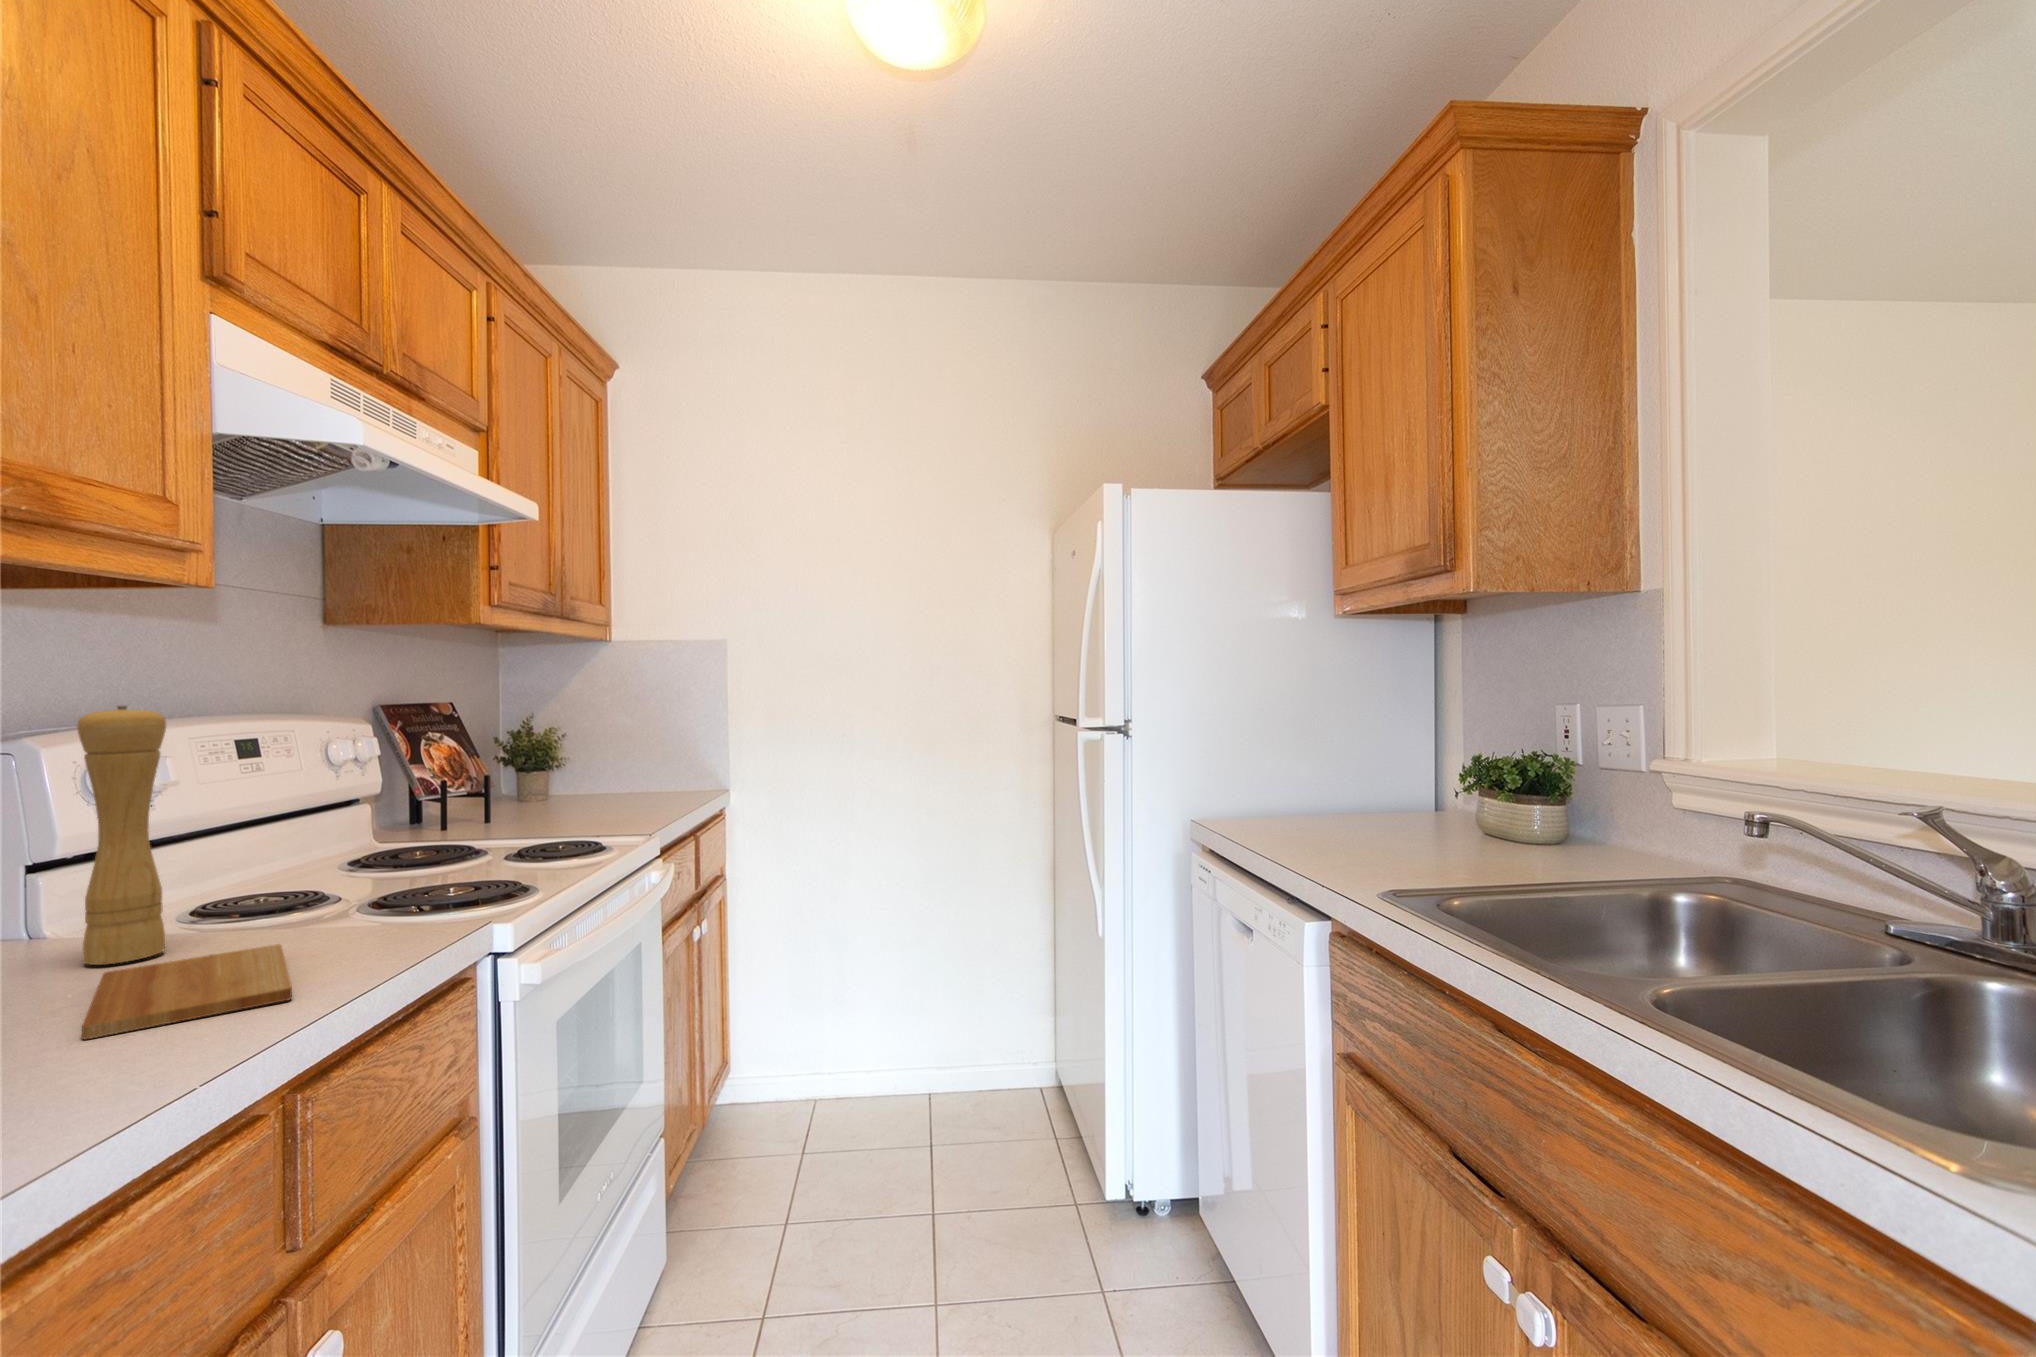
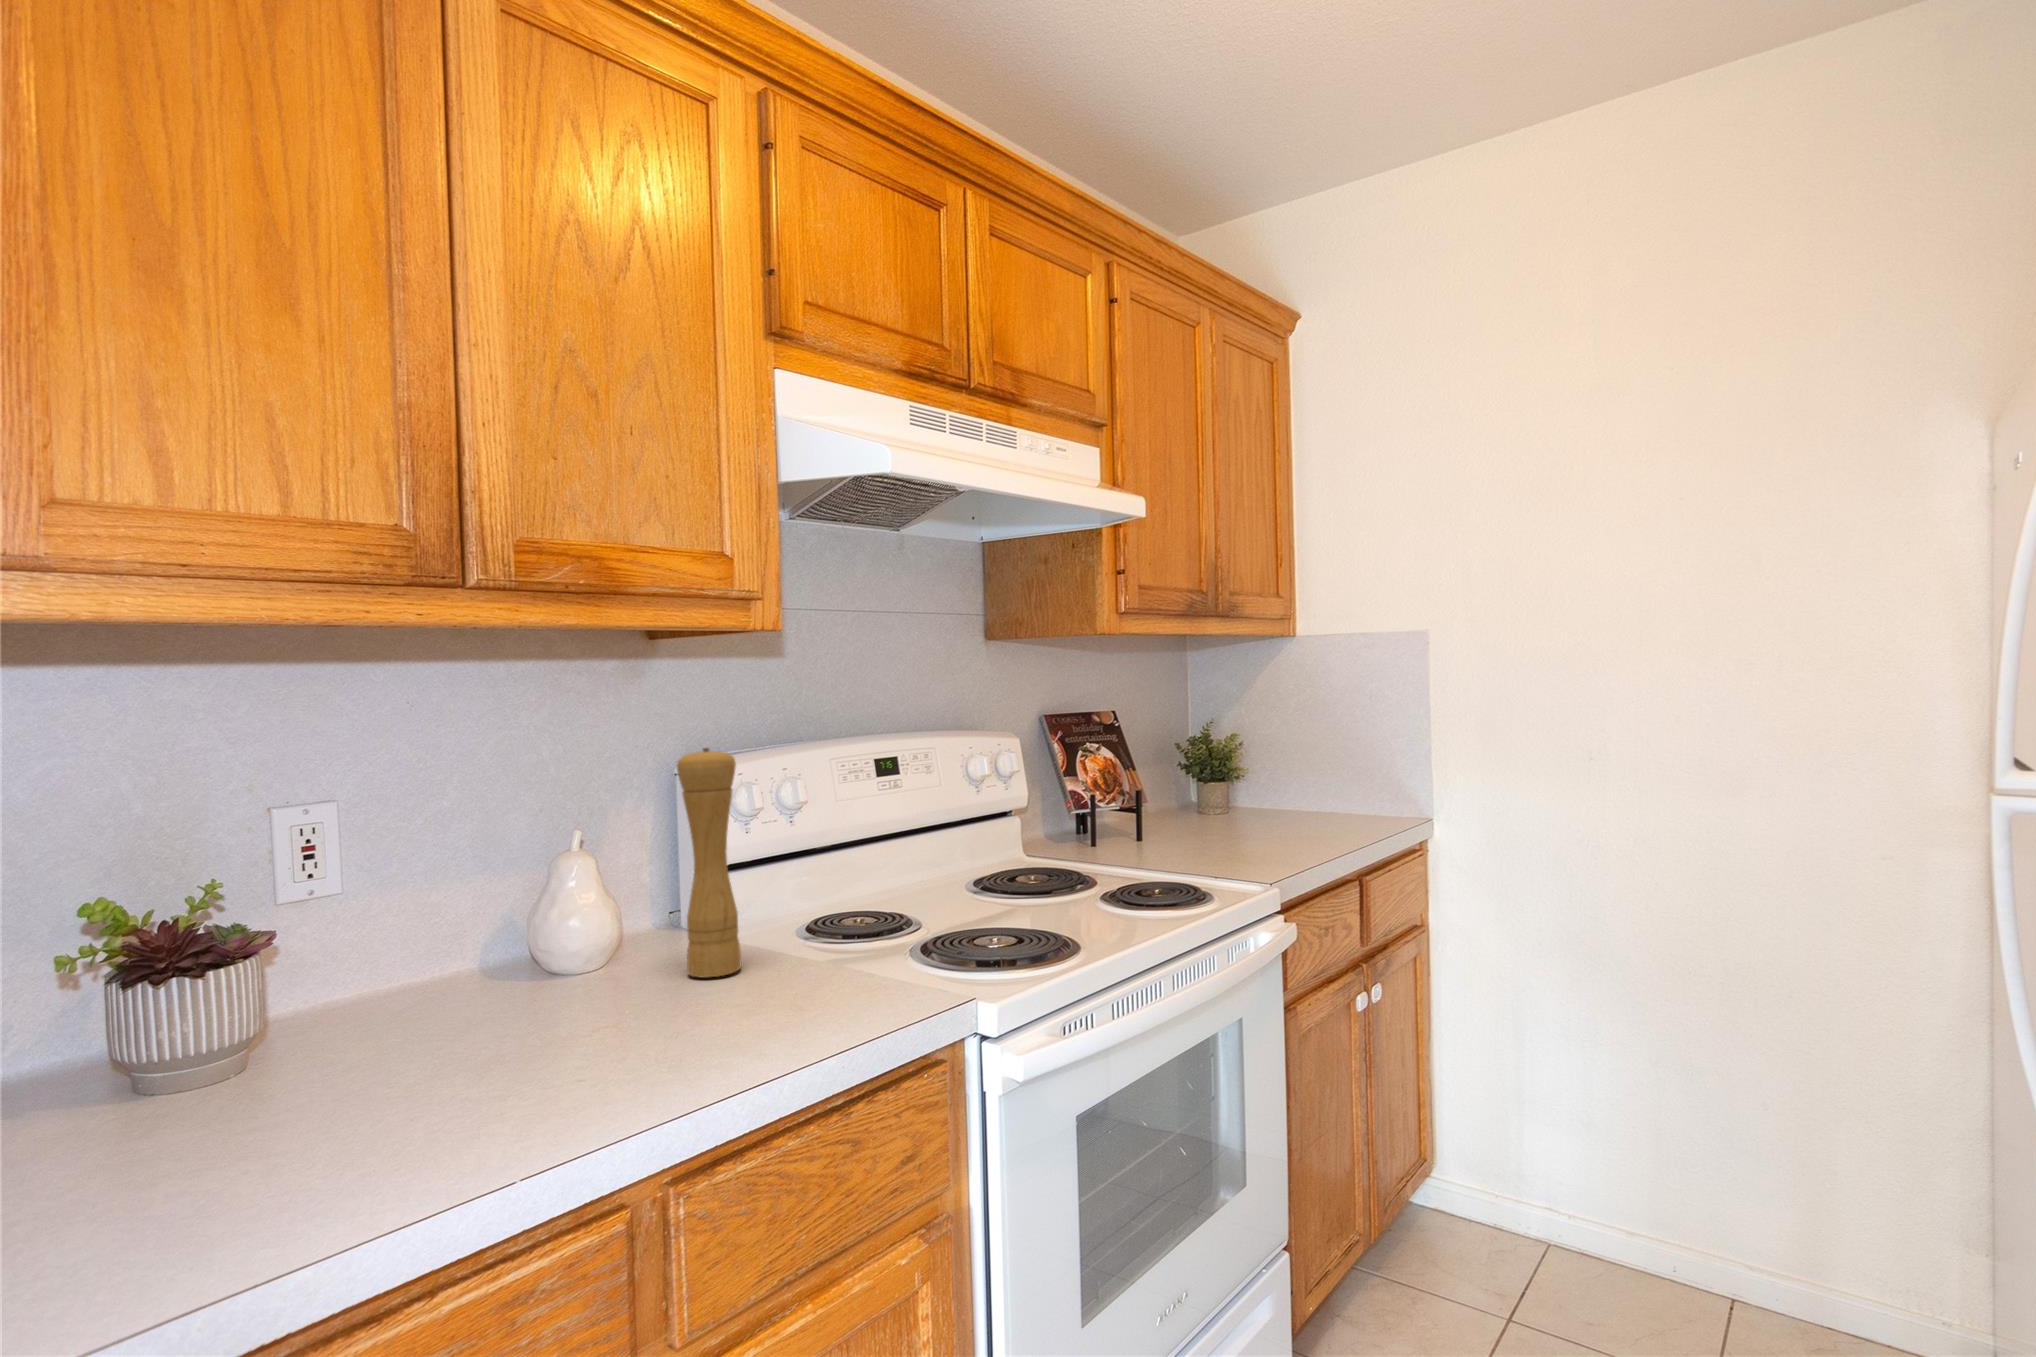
cutting board: present [82,944,292,1039] -> none [581,989,786,1066]

